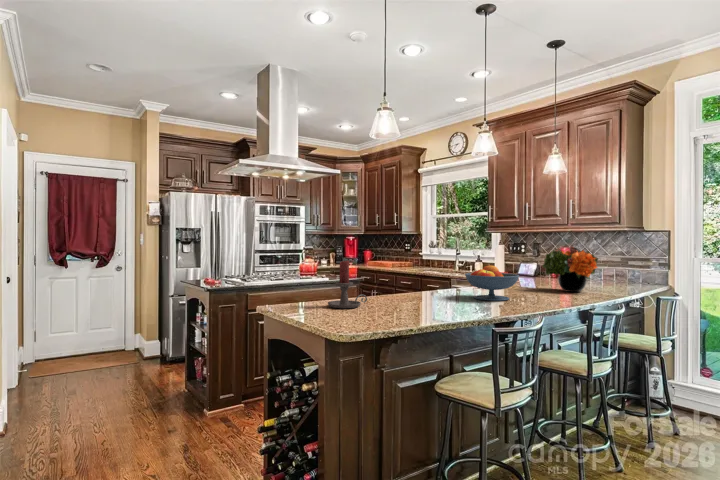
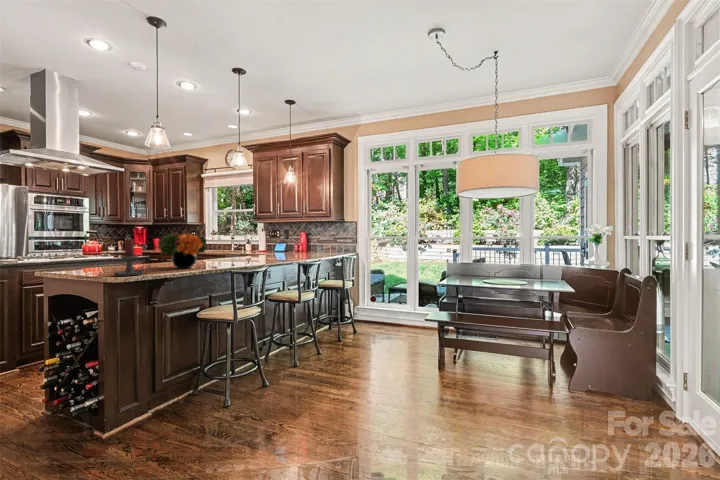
flower arrangement: present [543,247,598,292] -> present [158,230,207,268]
fruit bowl: present [465,265,519,301] -> none [231,242,268,265]

